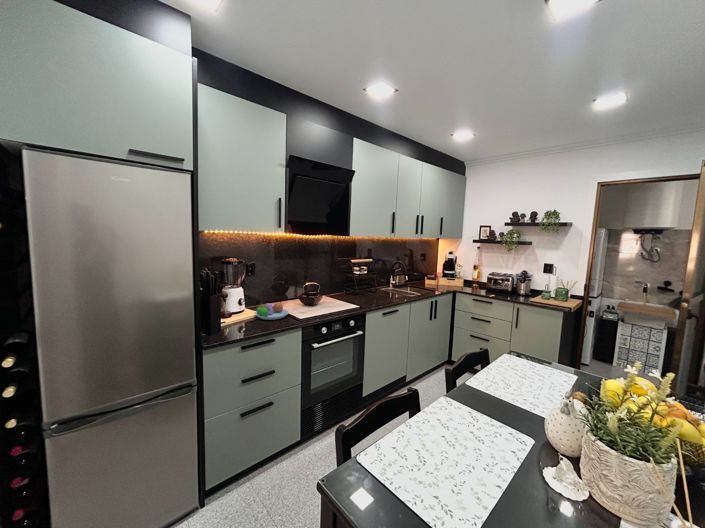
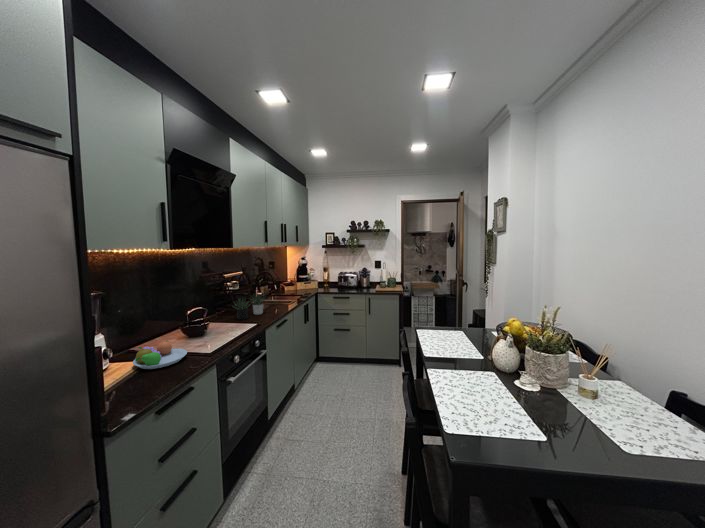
succulent plant: none [348,278,382,301] -> present [234,294,264,320]

